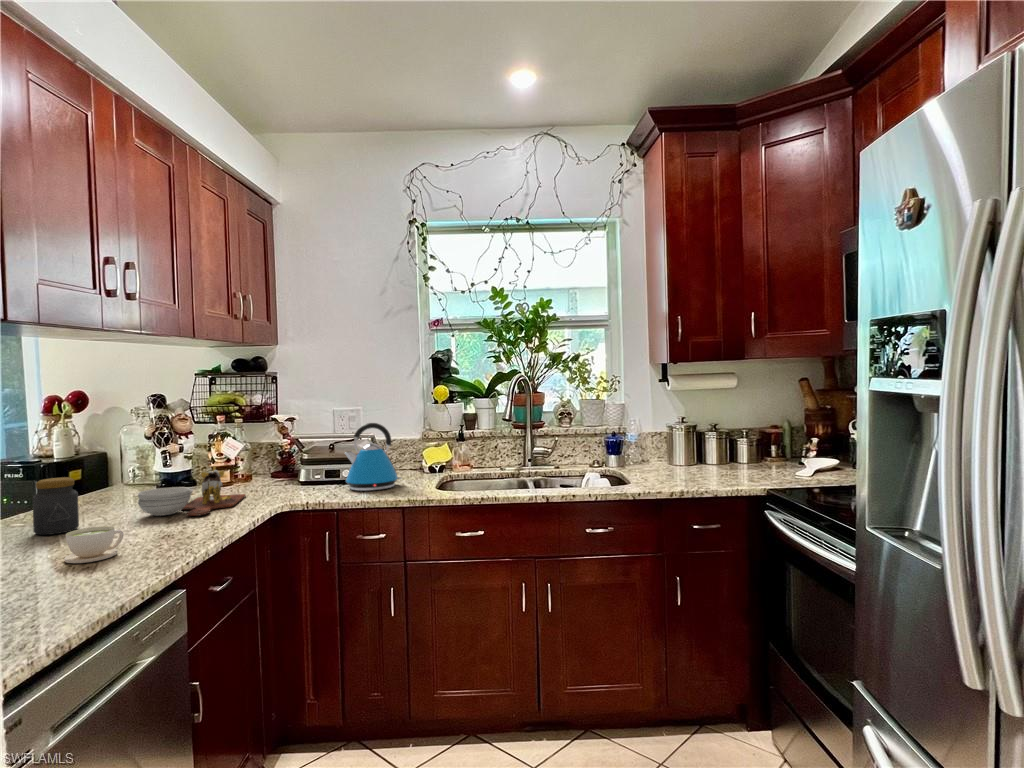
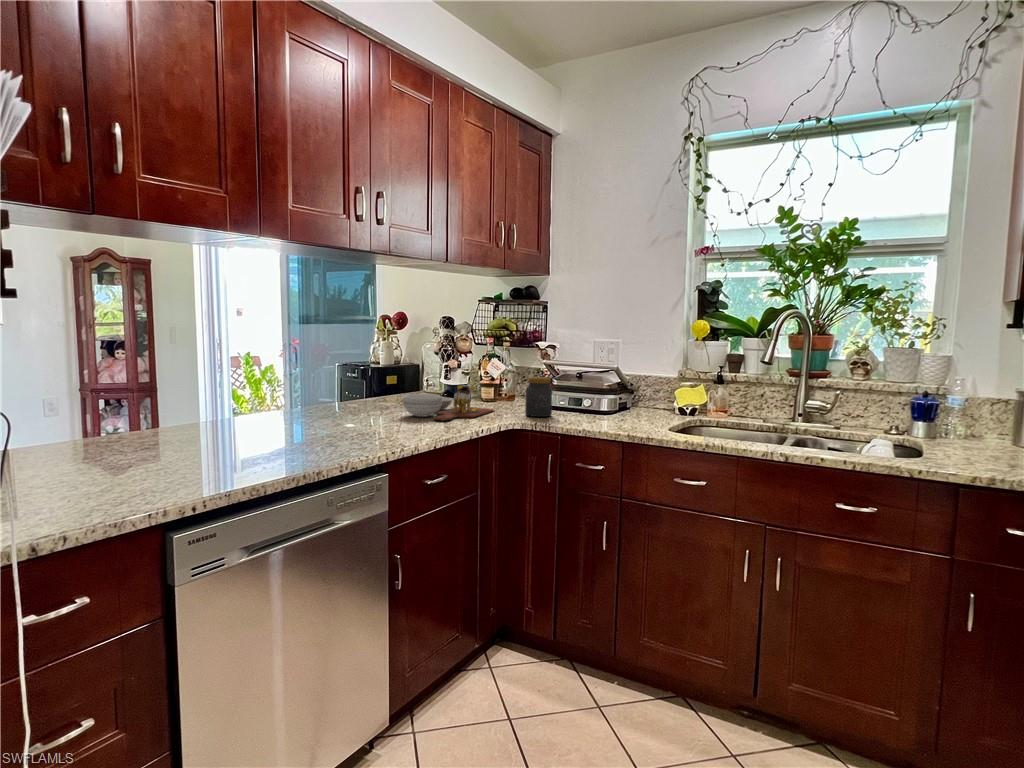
kettle: present [344,423,402,491] -> none [580,354,637,422]
jar: present [33,477,79,535] -> present [525,377,552,417]
coffee cup: present [64,526,124,563] -> none [321,415,362,441]

